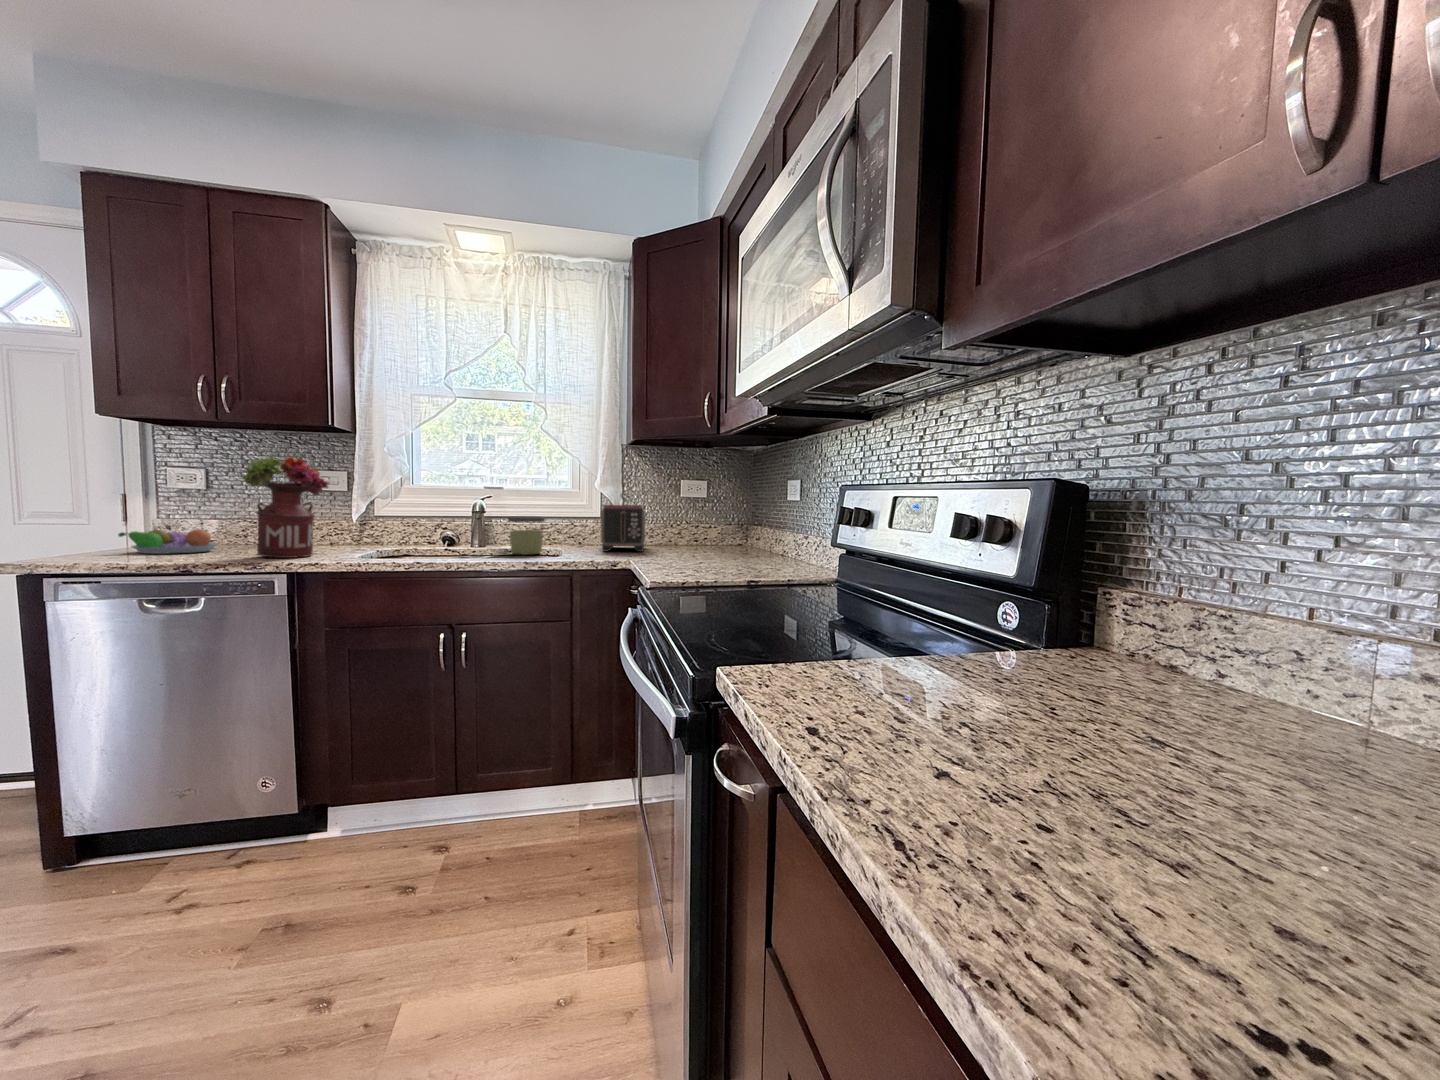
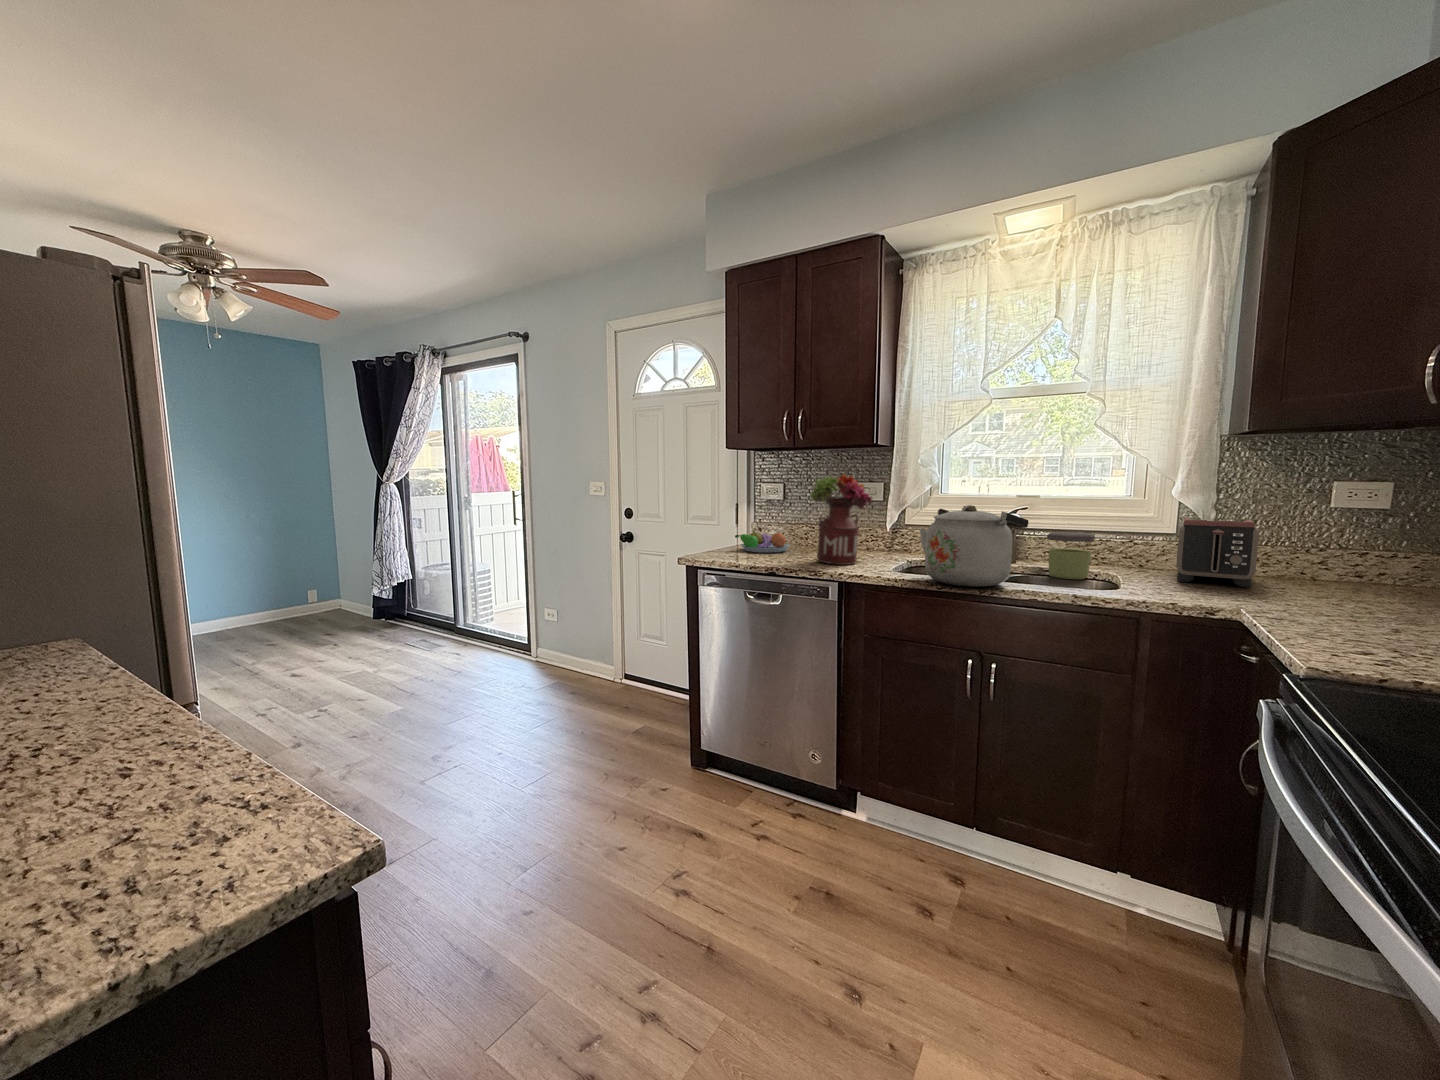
kettle: none [384,488,488,563] -> present [920,505,1028,587]

